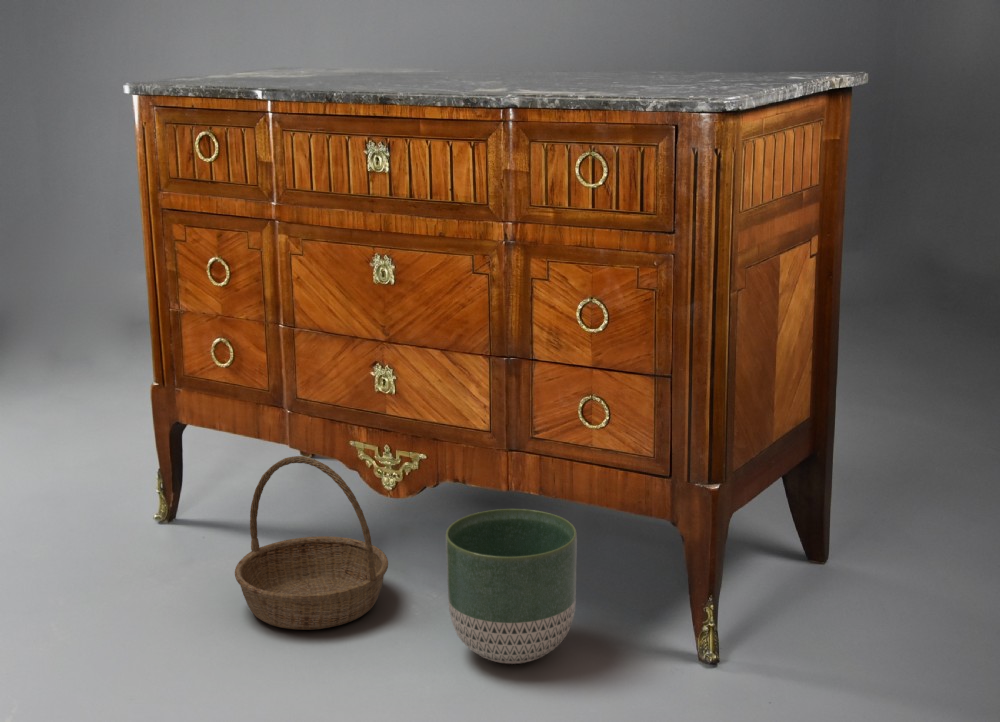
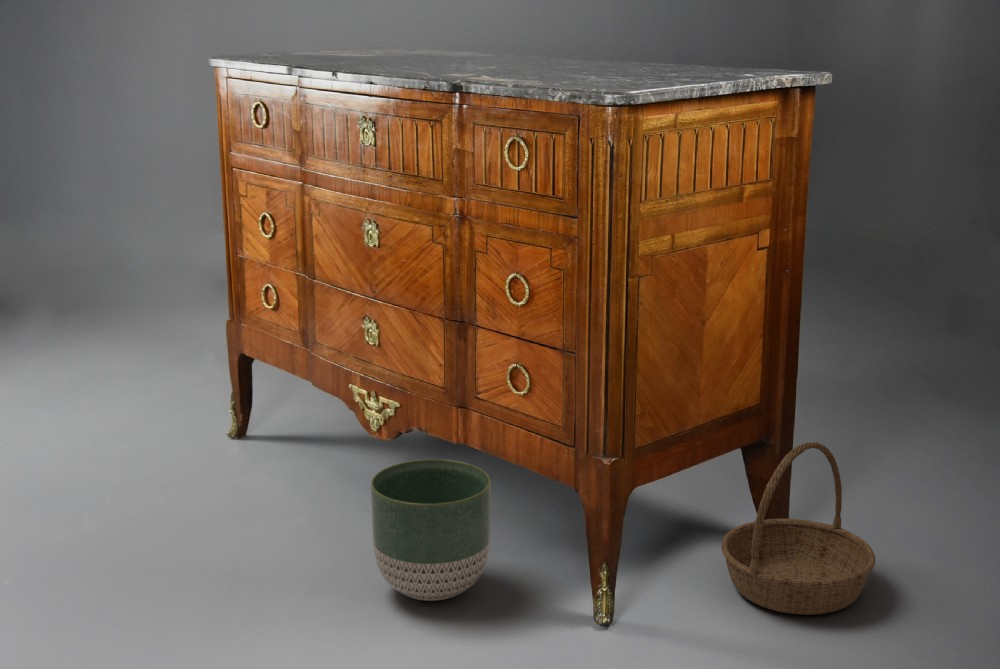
basket: present [235,456,388,630] -> present [721,442,875,615]

